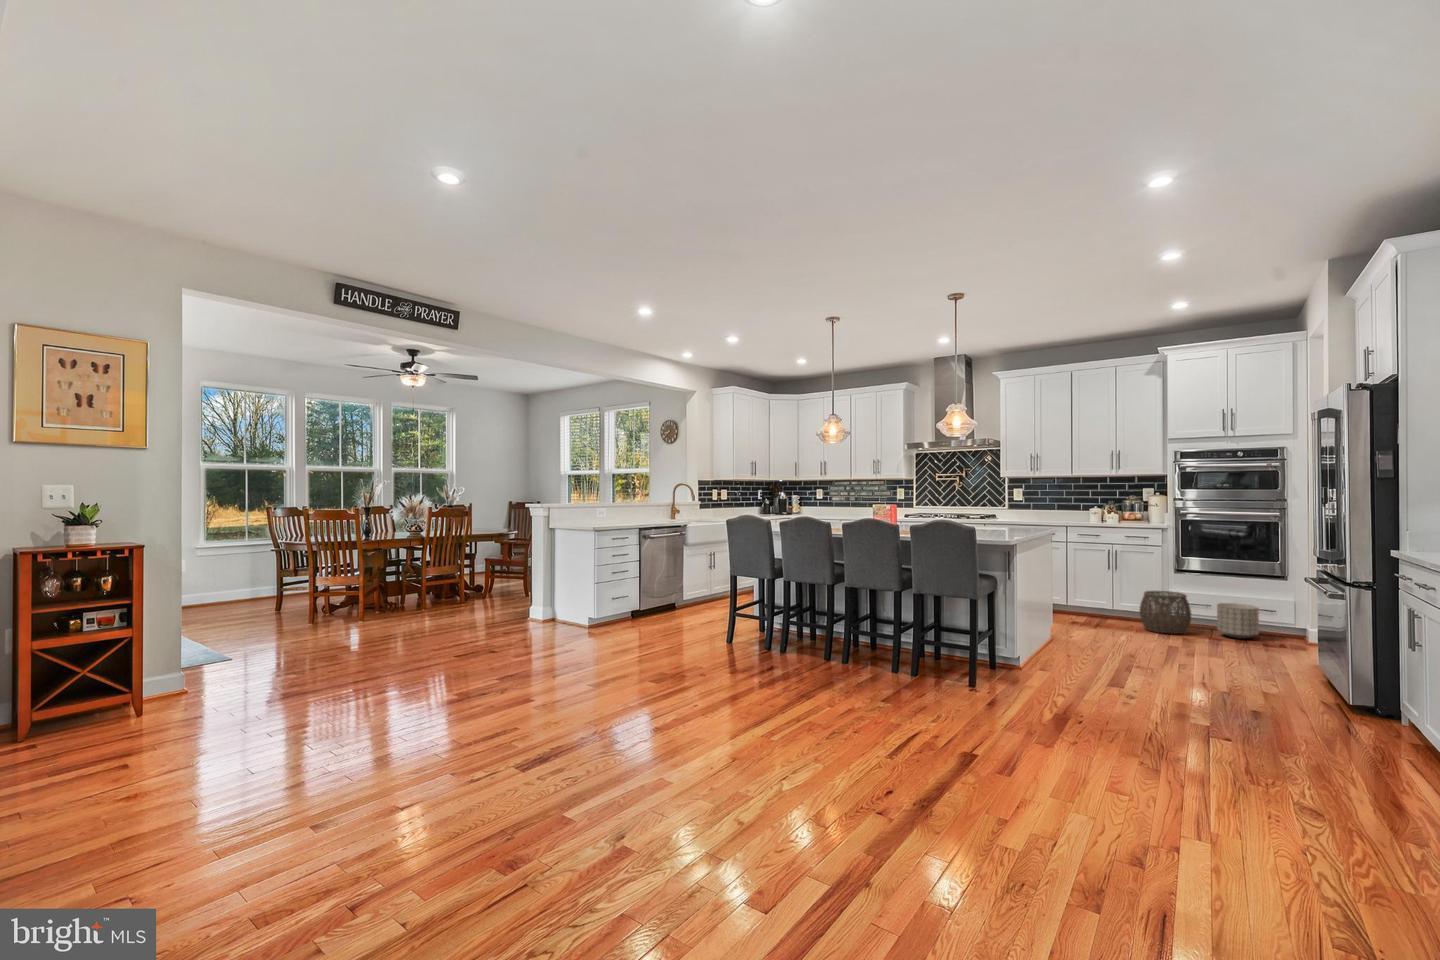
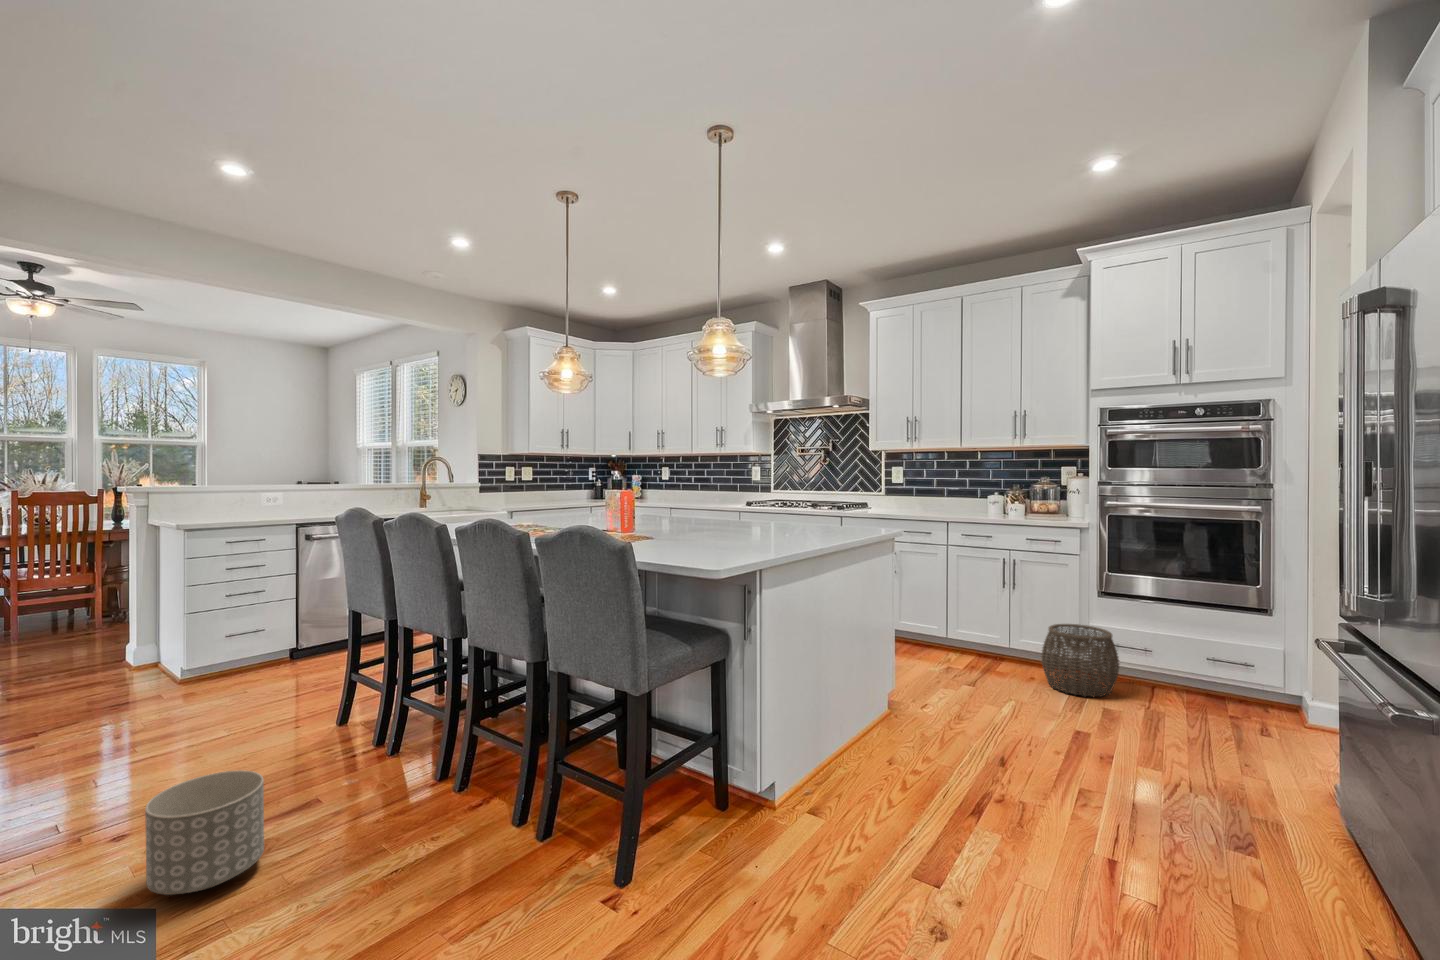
planter: present [1217,603,1259,639] -> present [145,770,264,895]

